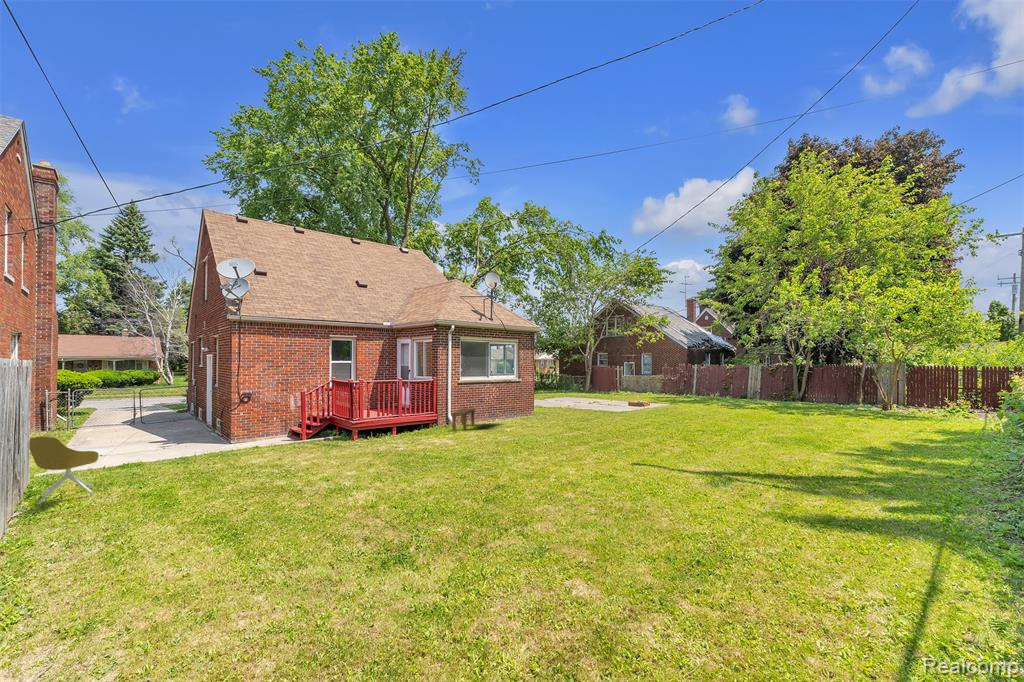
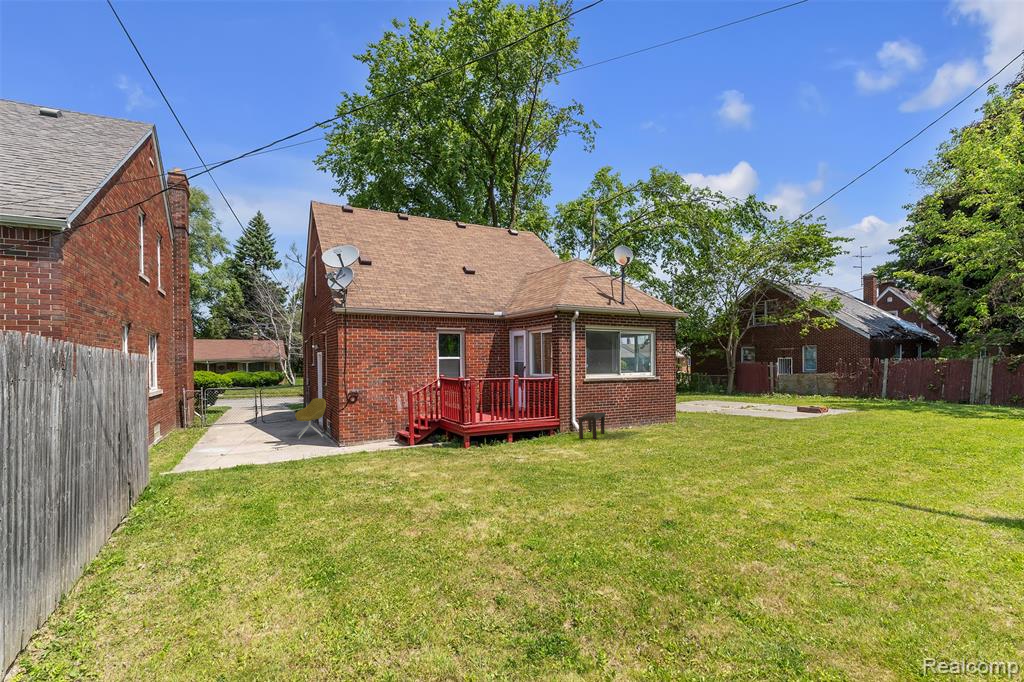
chair: present [29,437,99,504] -> present [295,398,326,439]

